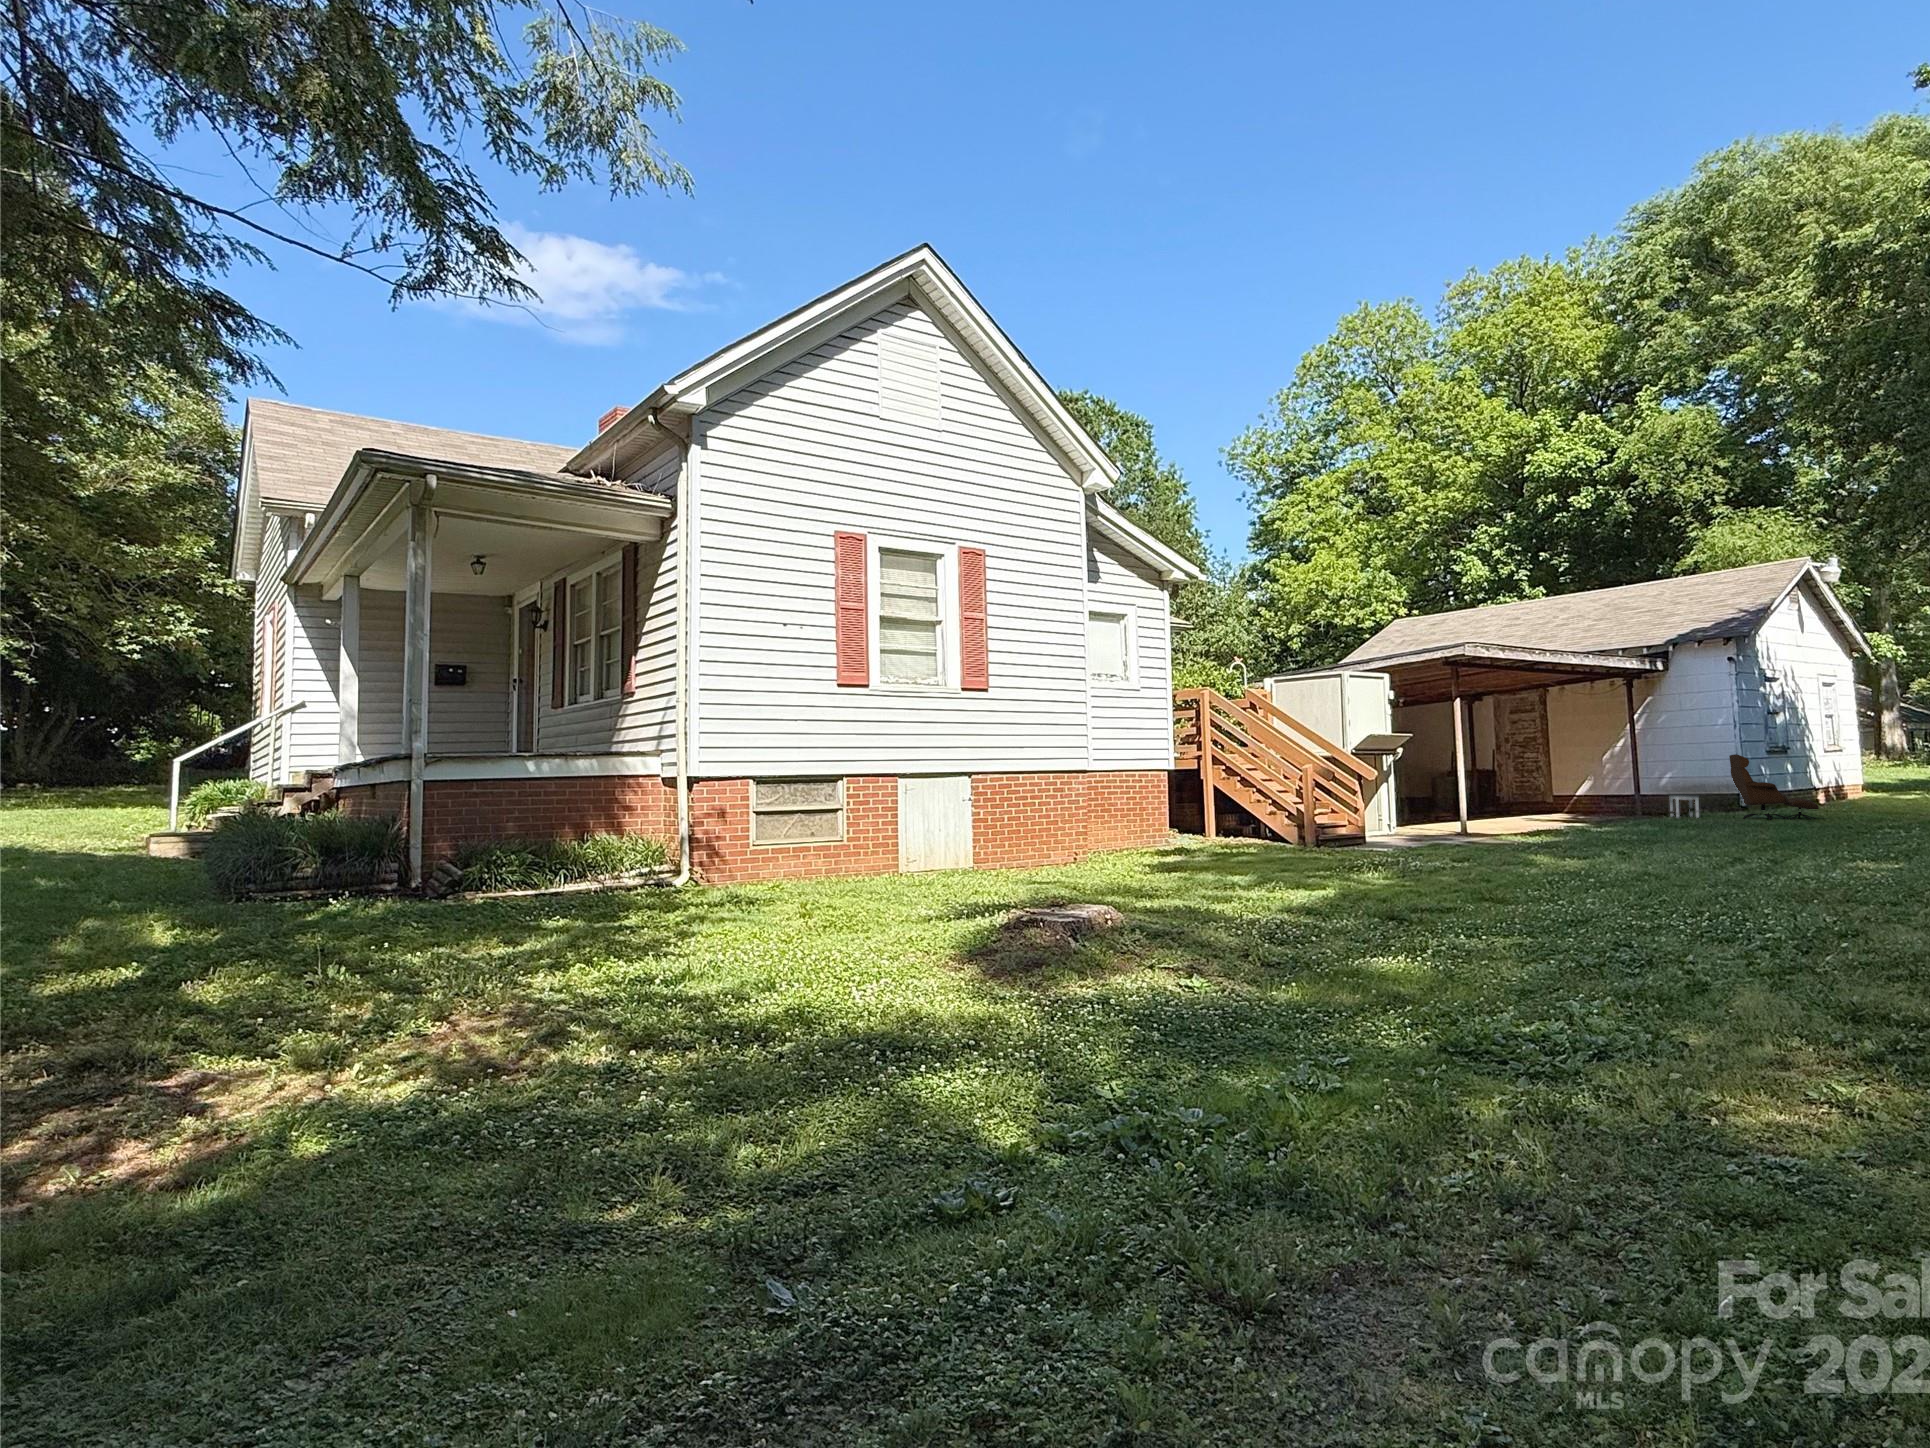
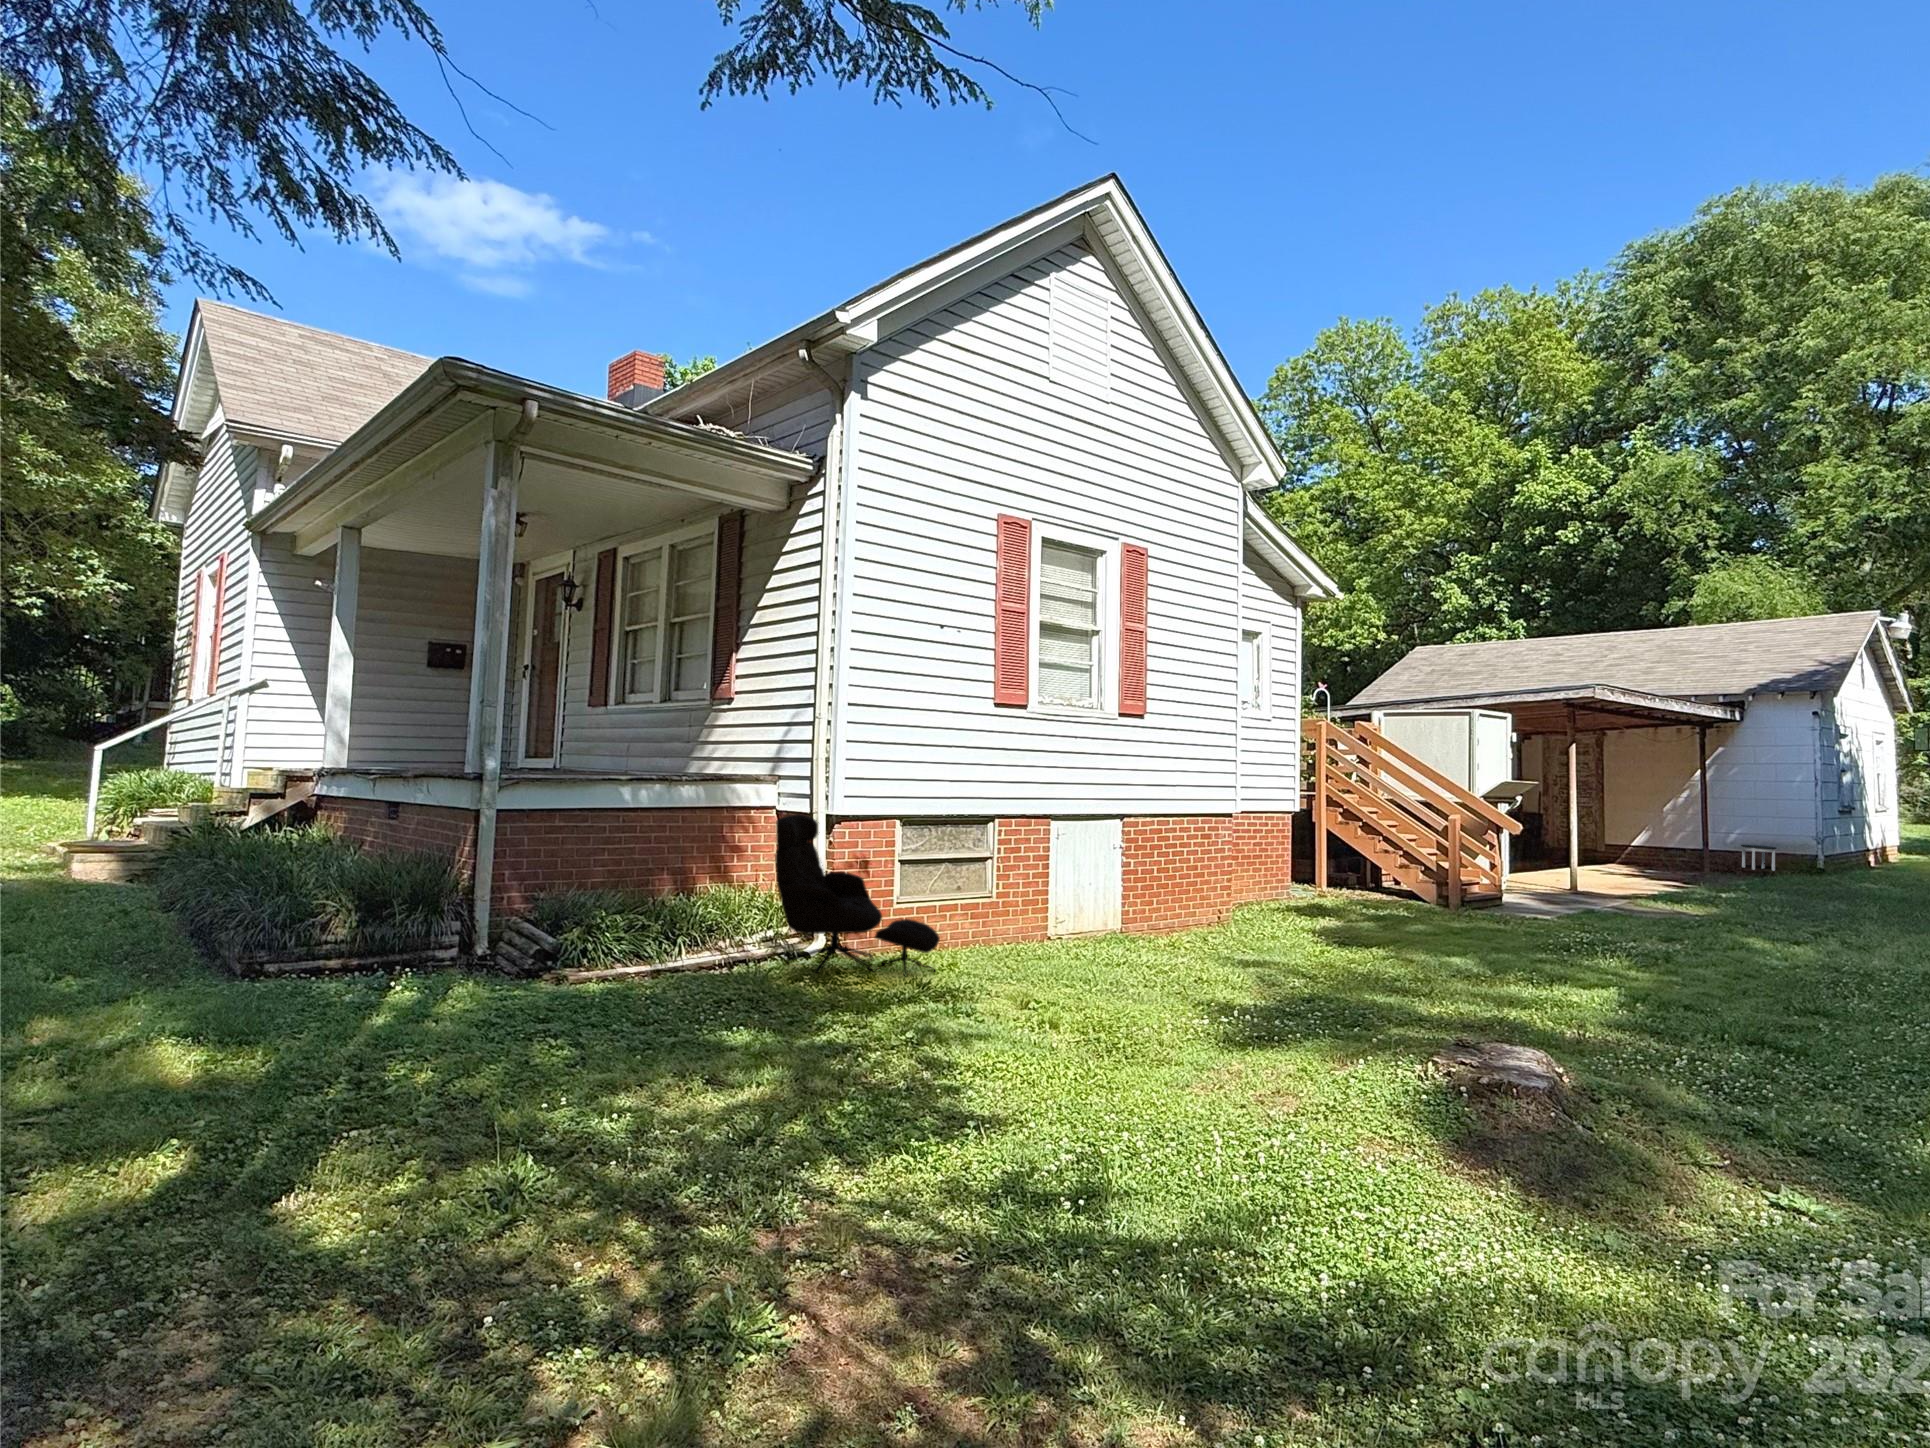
lounge chair: present [1729,754,1819,820] -> present [775,814,940,977]

